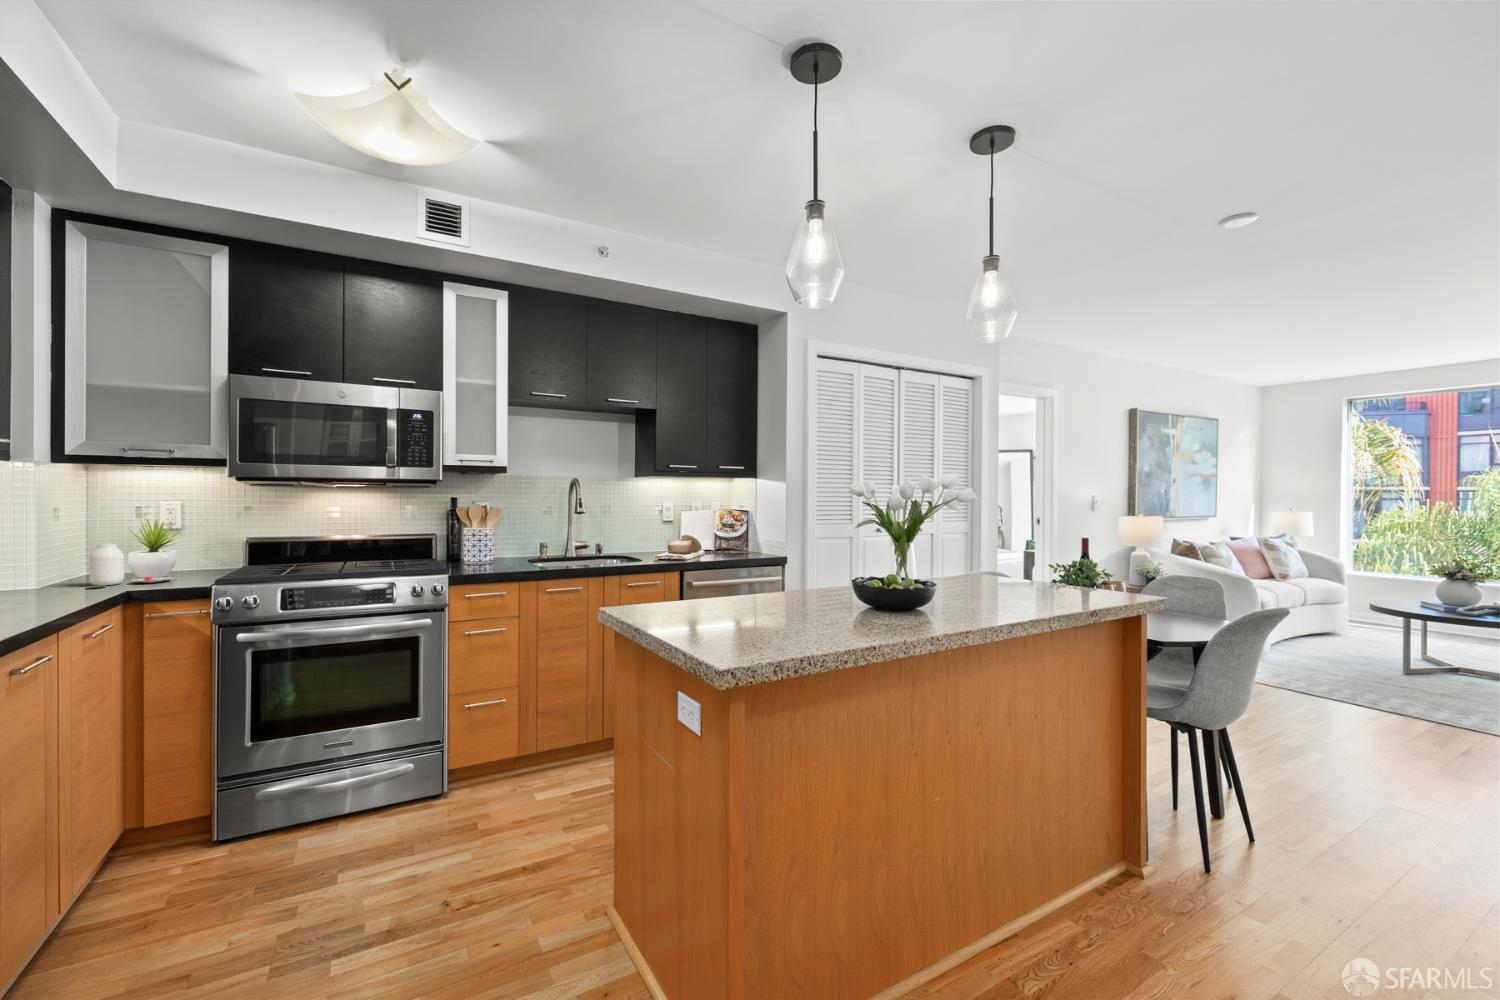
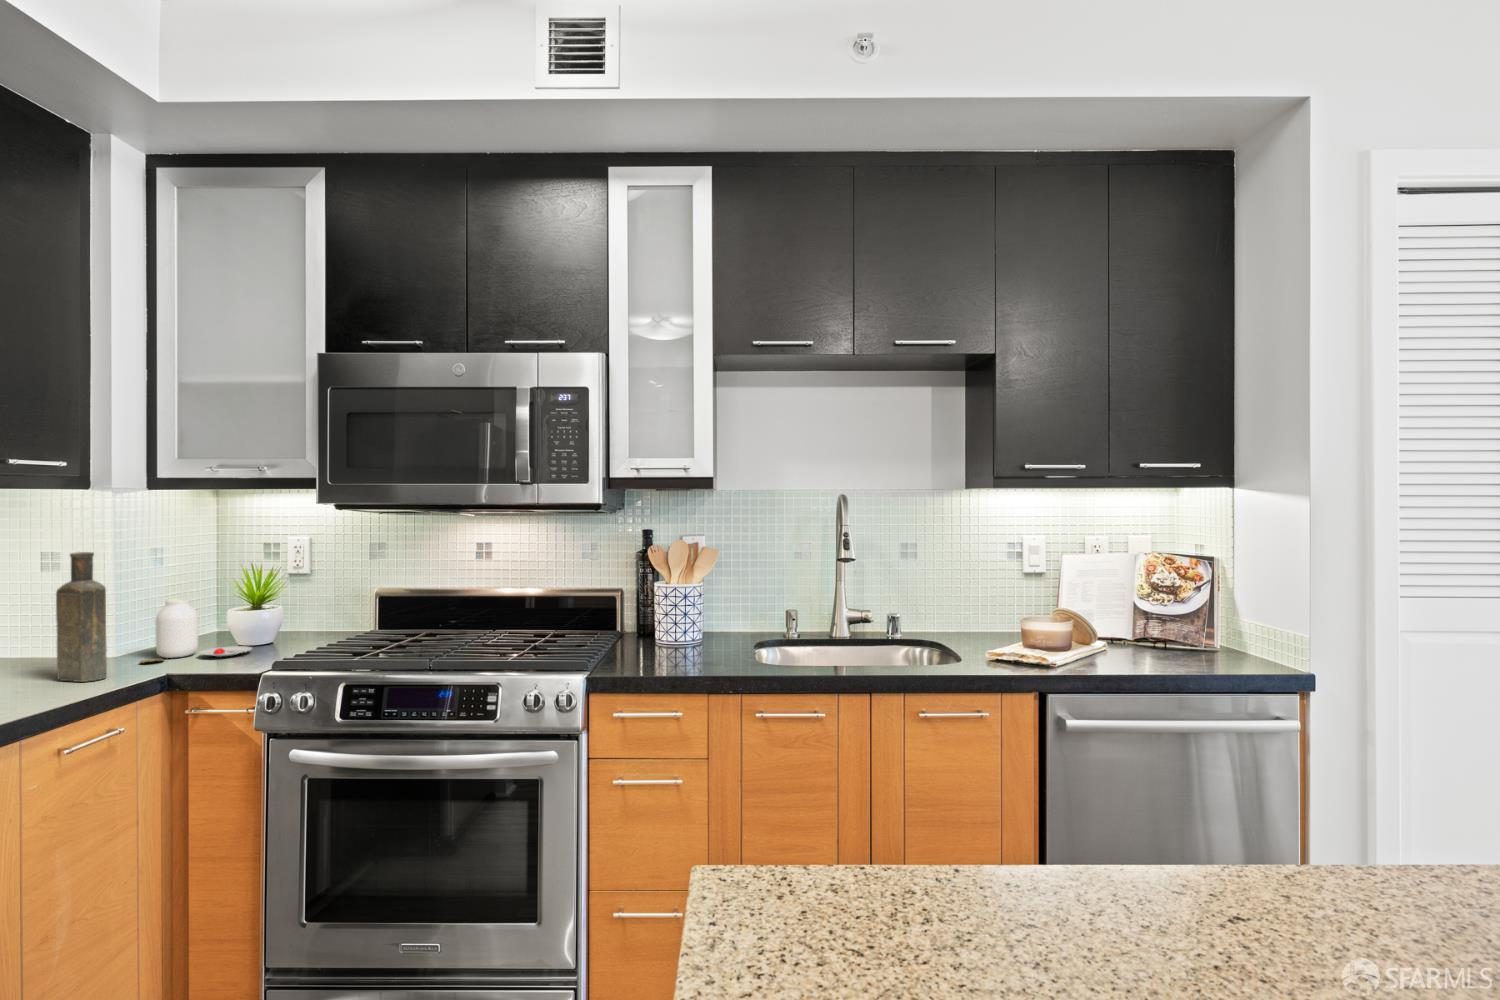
bottle: none [42,506,87,597] -> present [56,552,107,682]

